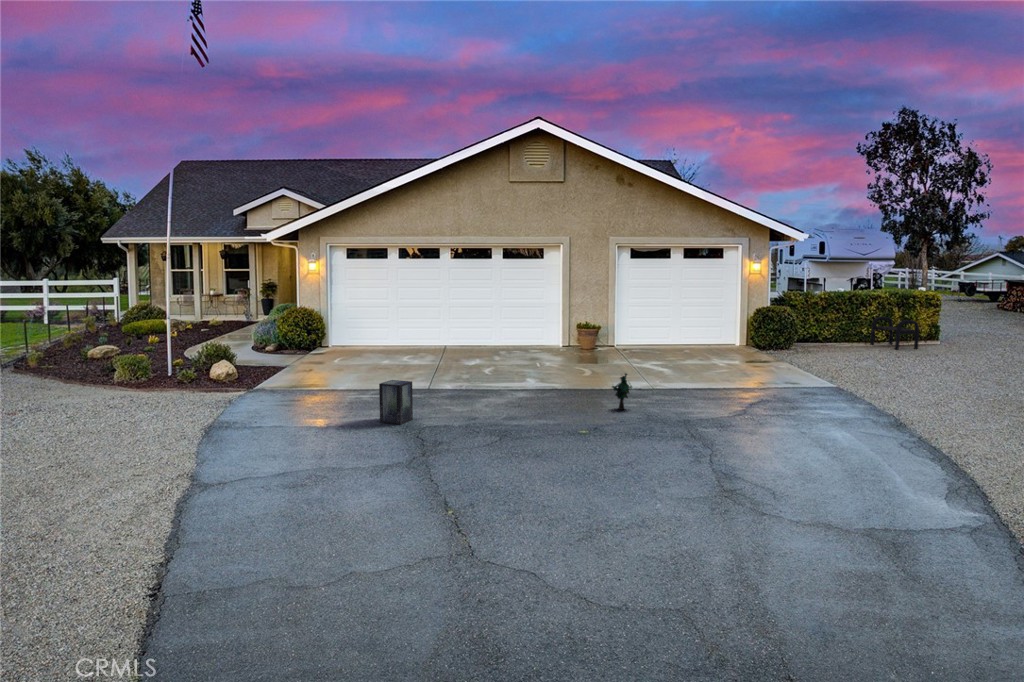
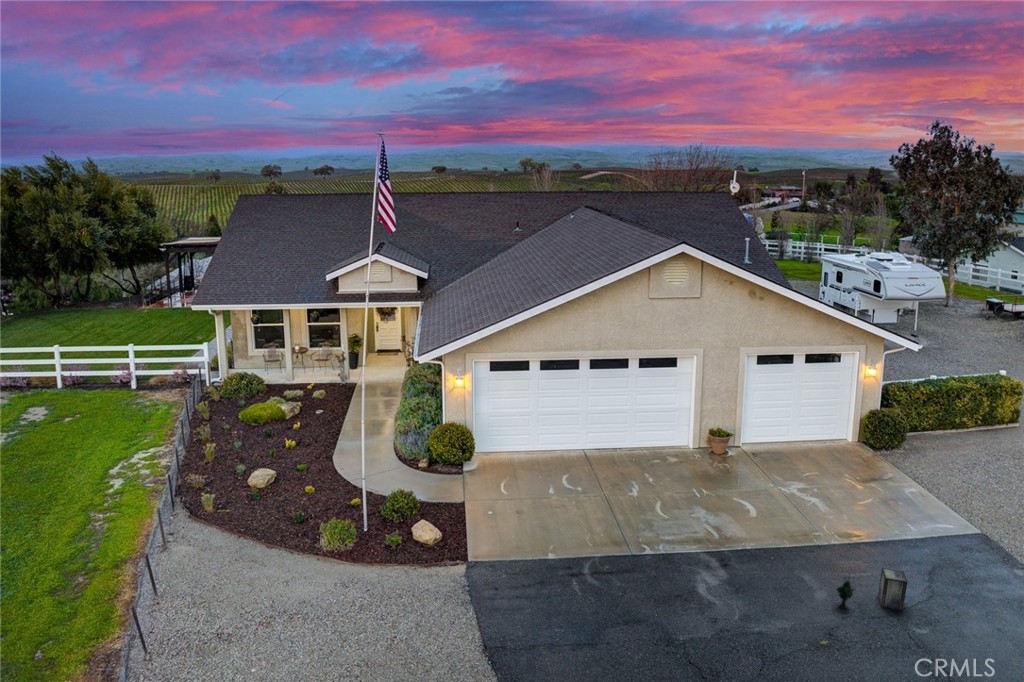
bench: present [870,317,919,349] -> none [961,408,1012,445]
storage box: present [379,380,413,425] -> present [878,568,907,611]

